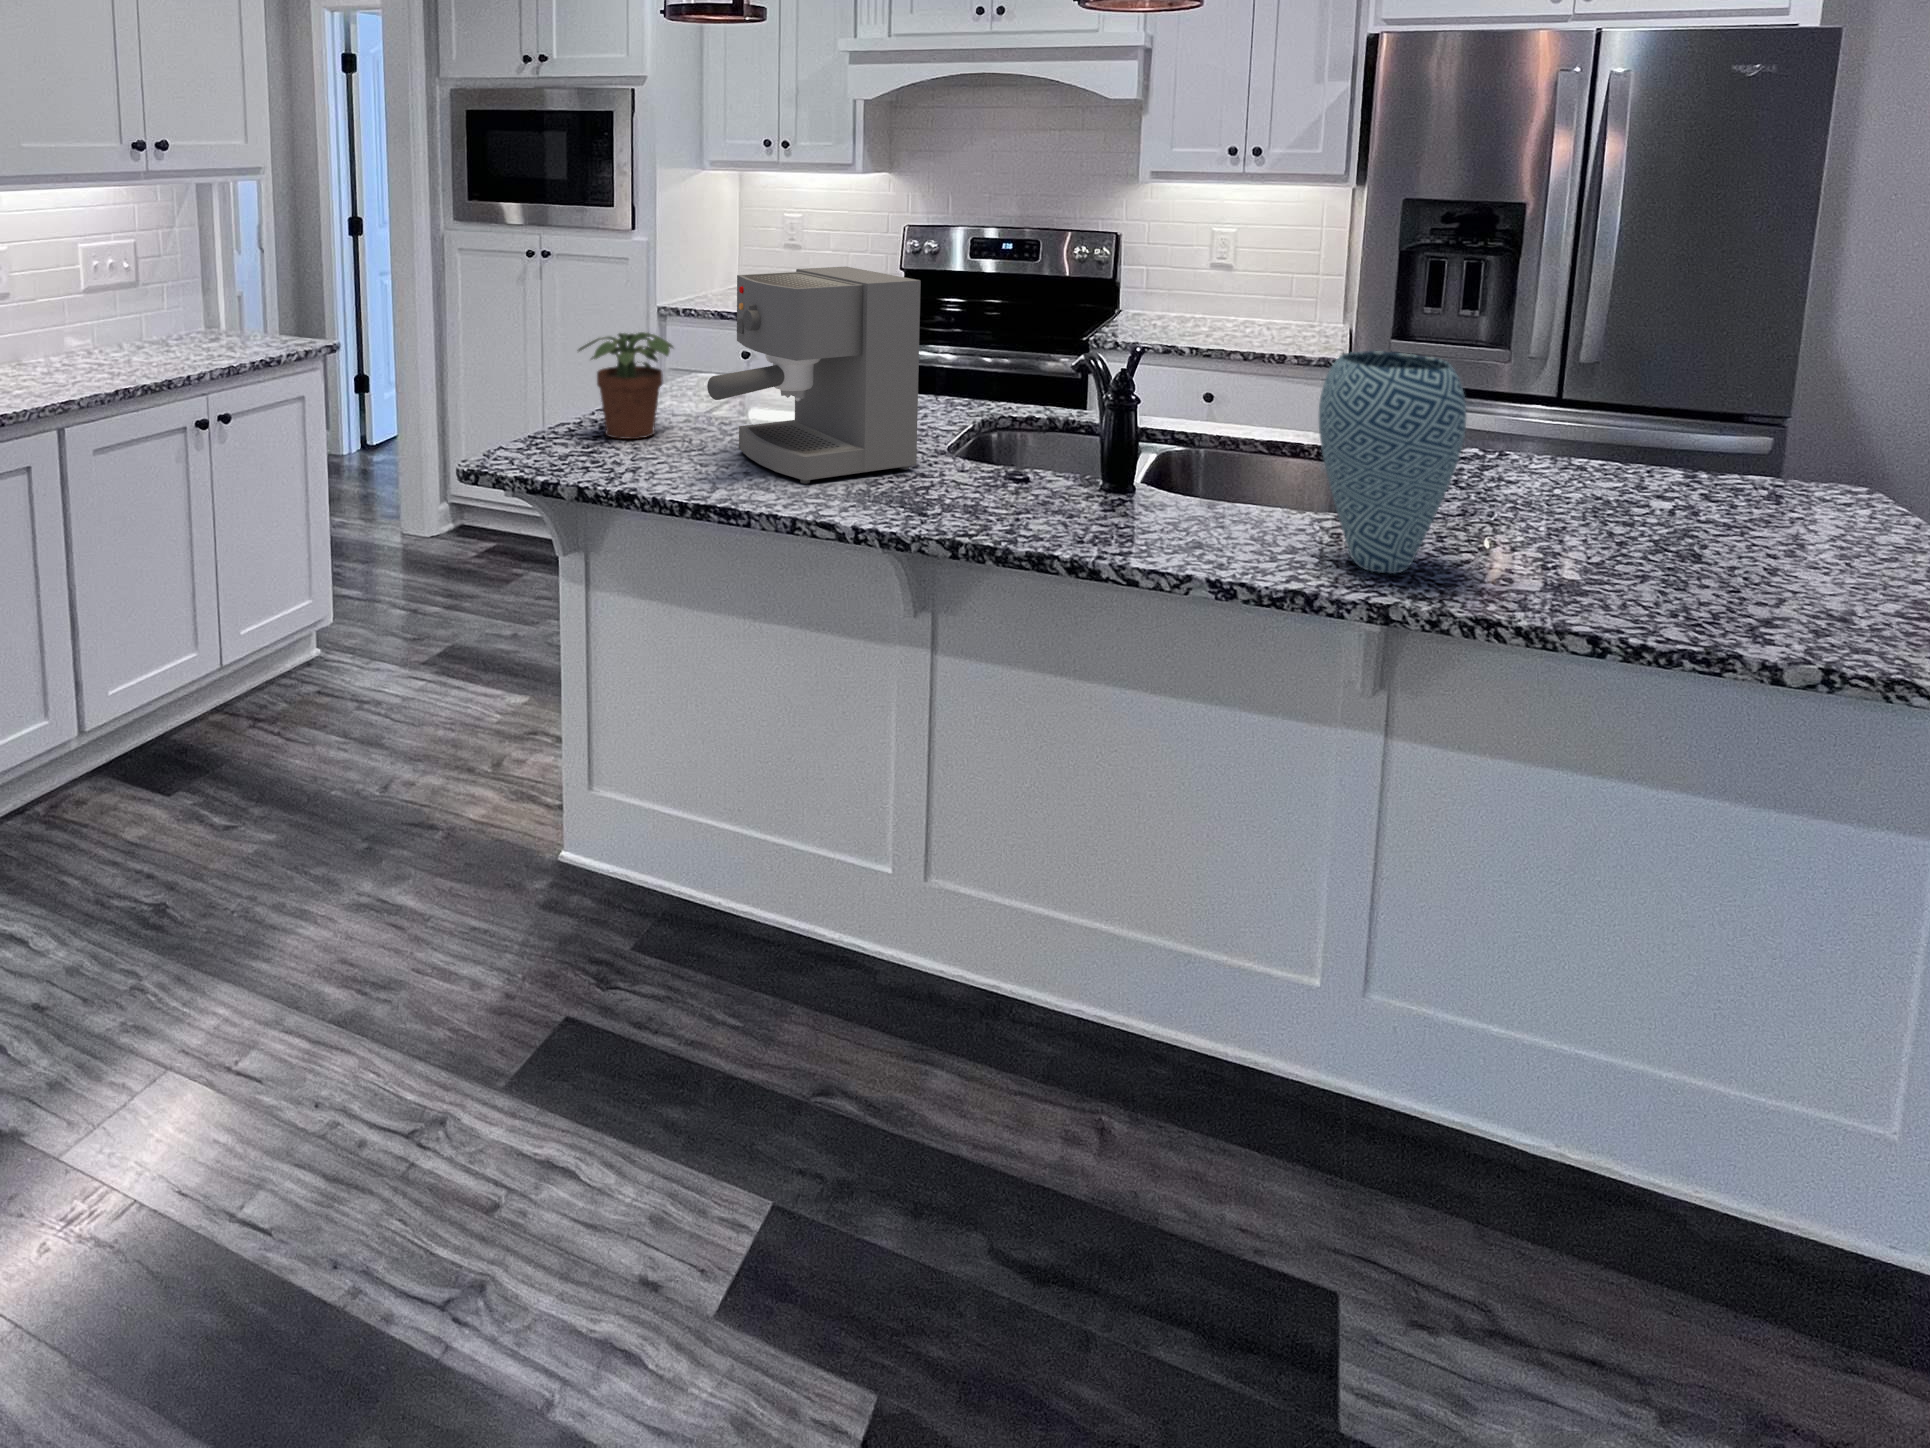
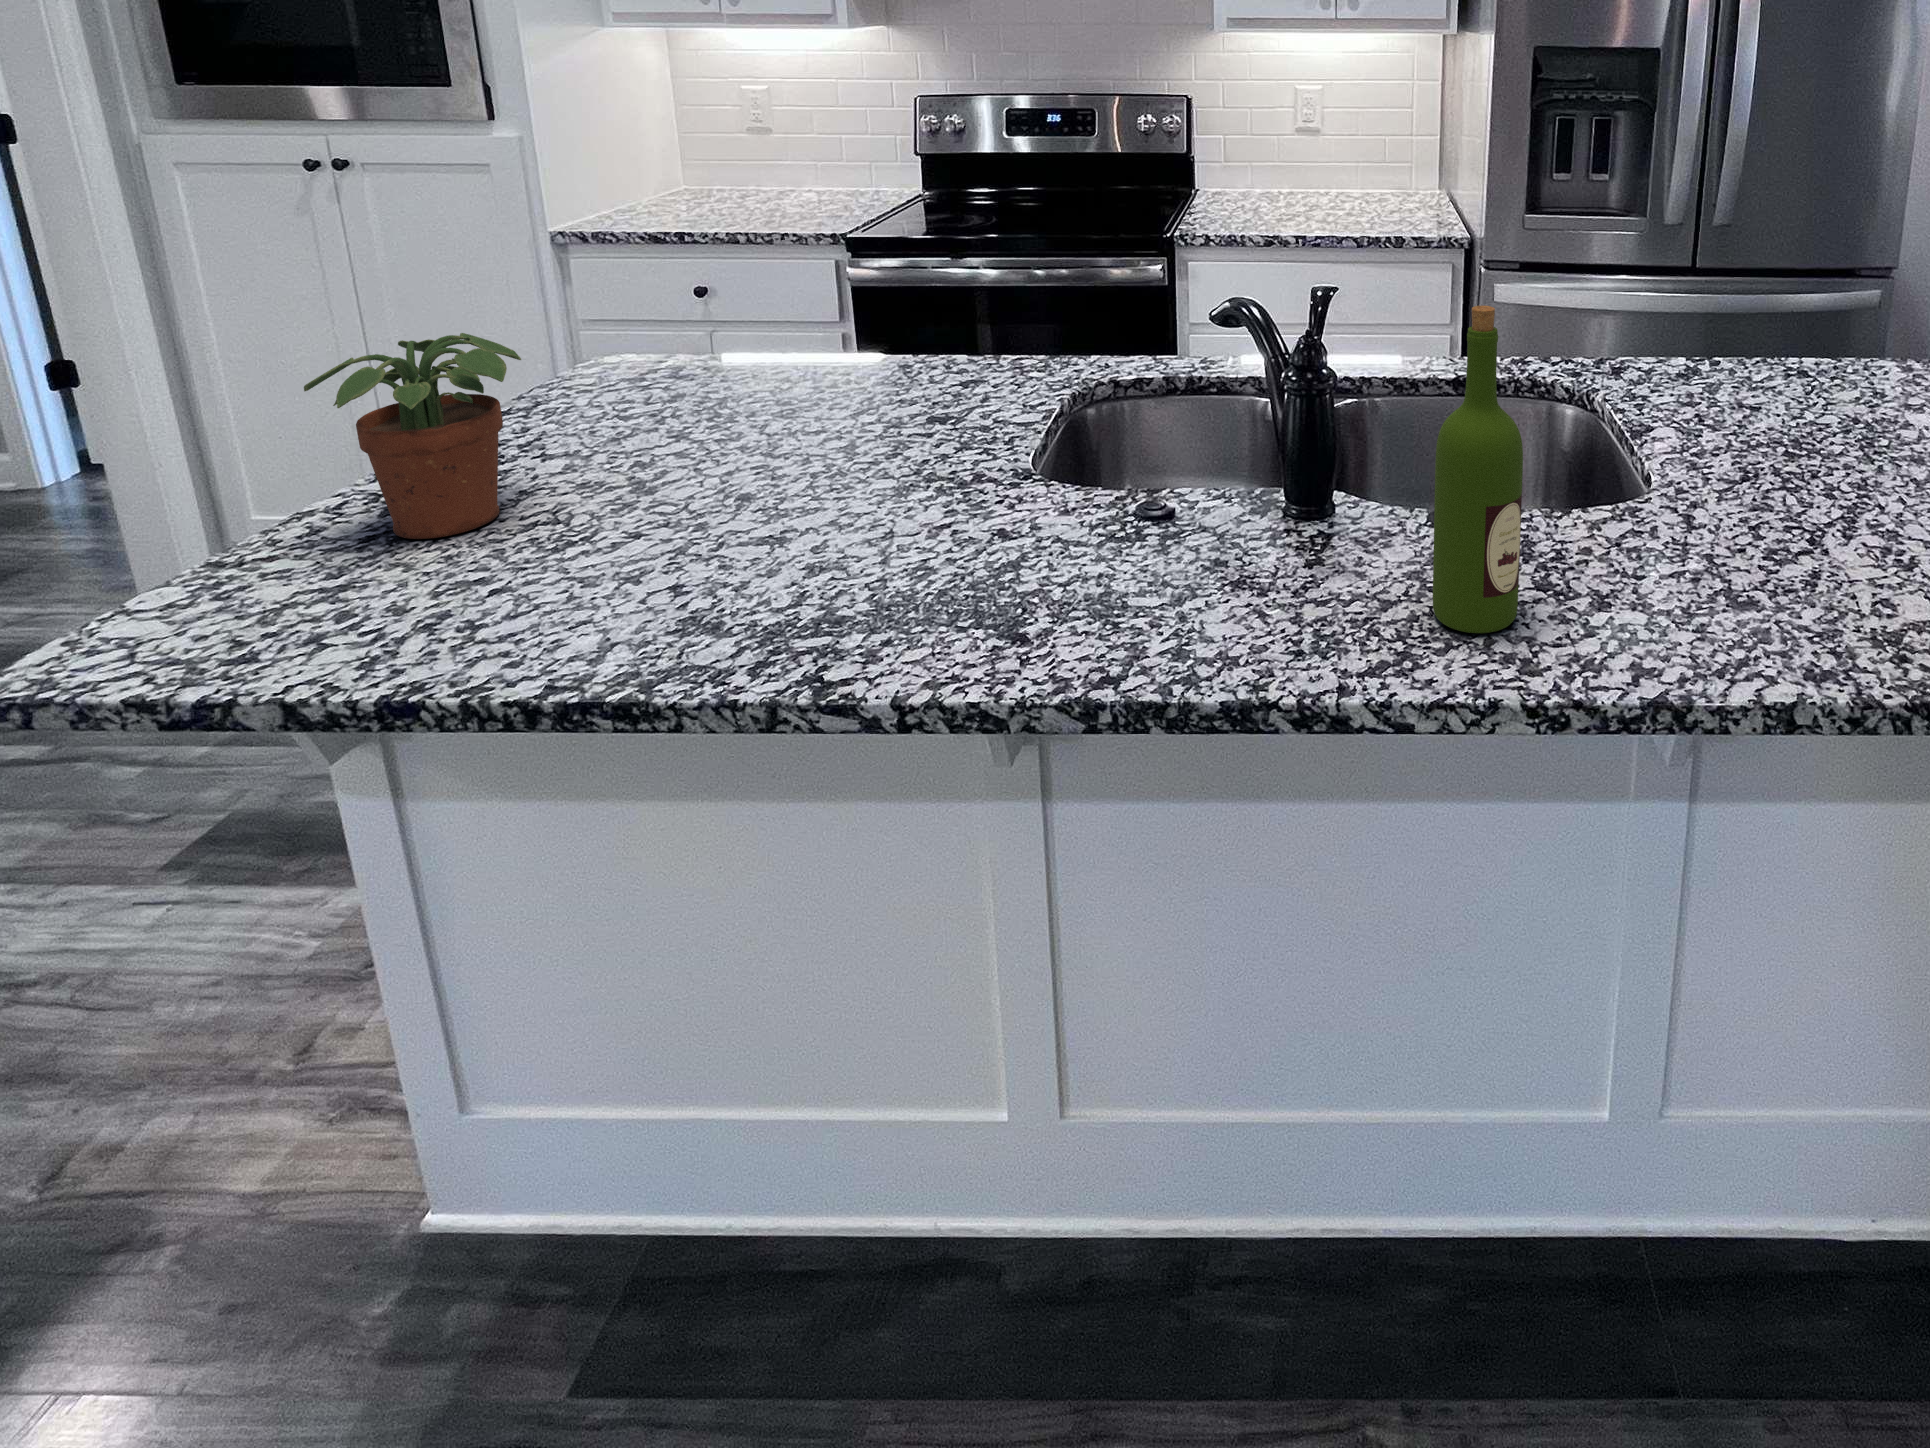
coffee maker: present [707,267,921,484] -> none [572,191,988,596]
wine bottle: none [1176,346,1237,551] -> present [1433,306,1523,633]
vase: present [1319,351,1466,573] -> none [1637,290,1853,628]

